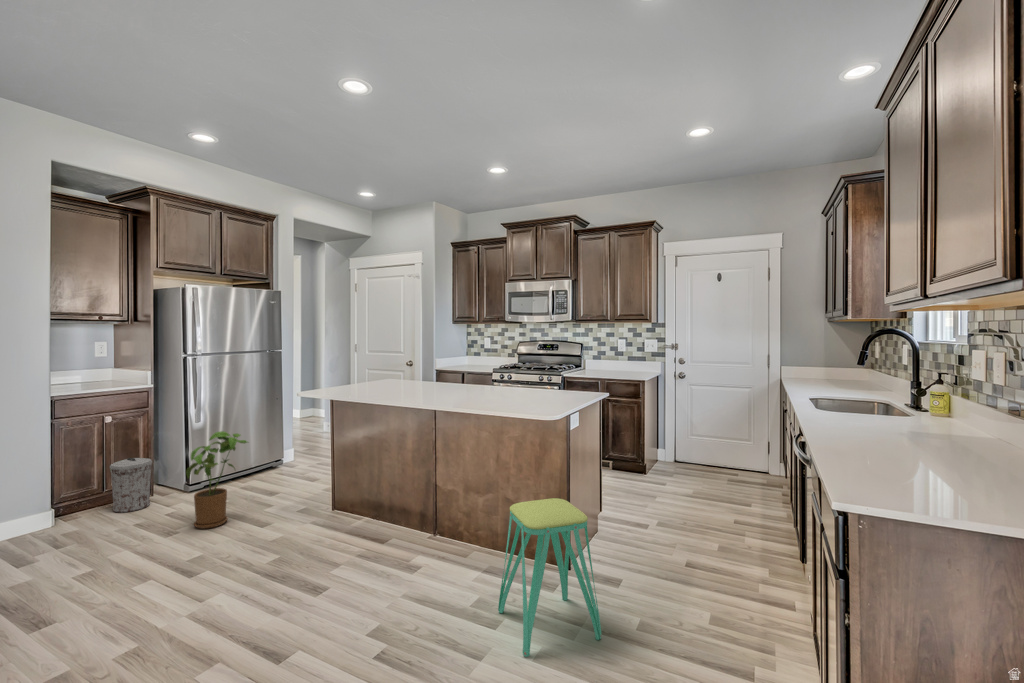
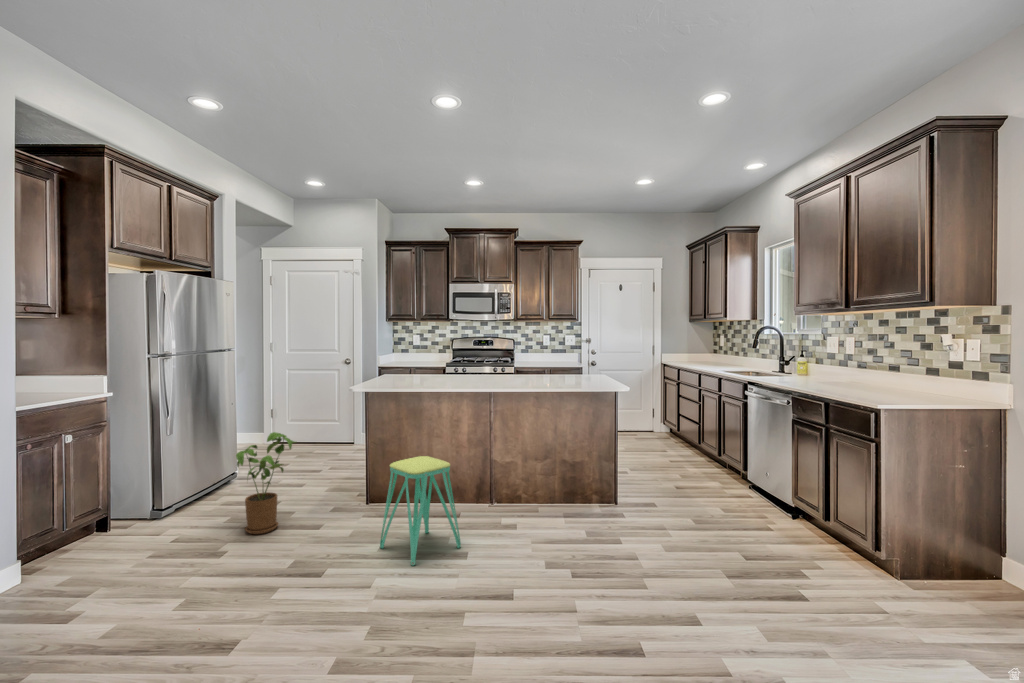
trash can: present [110,458,152,513] -> none [99,476,148,540]
stool: present [498,498,602,657] -> present [380,456,461,565]

